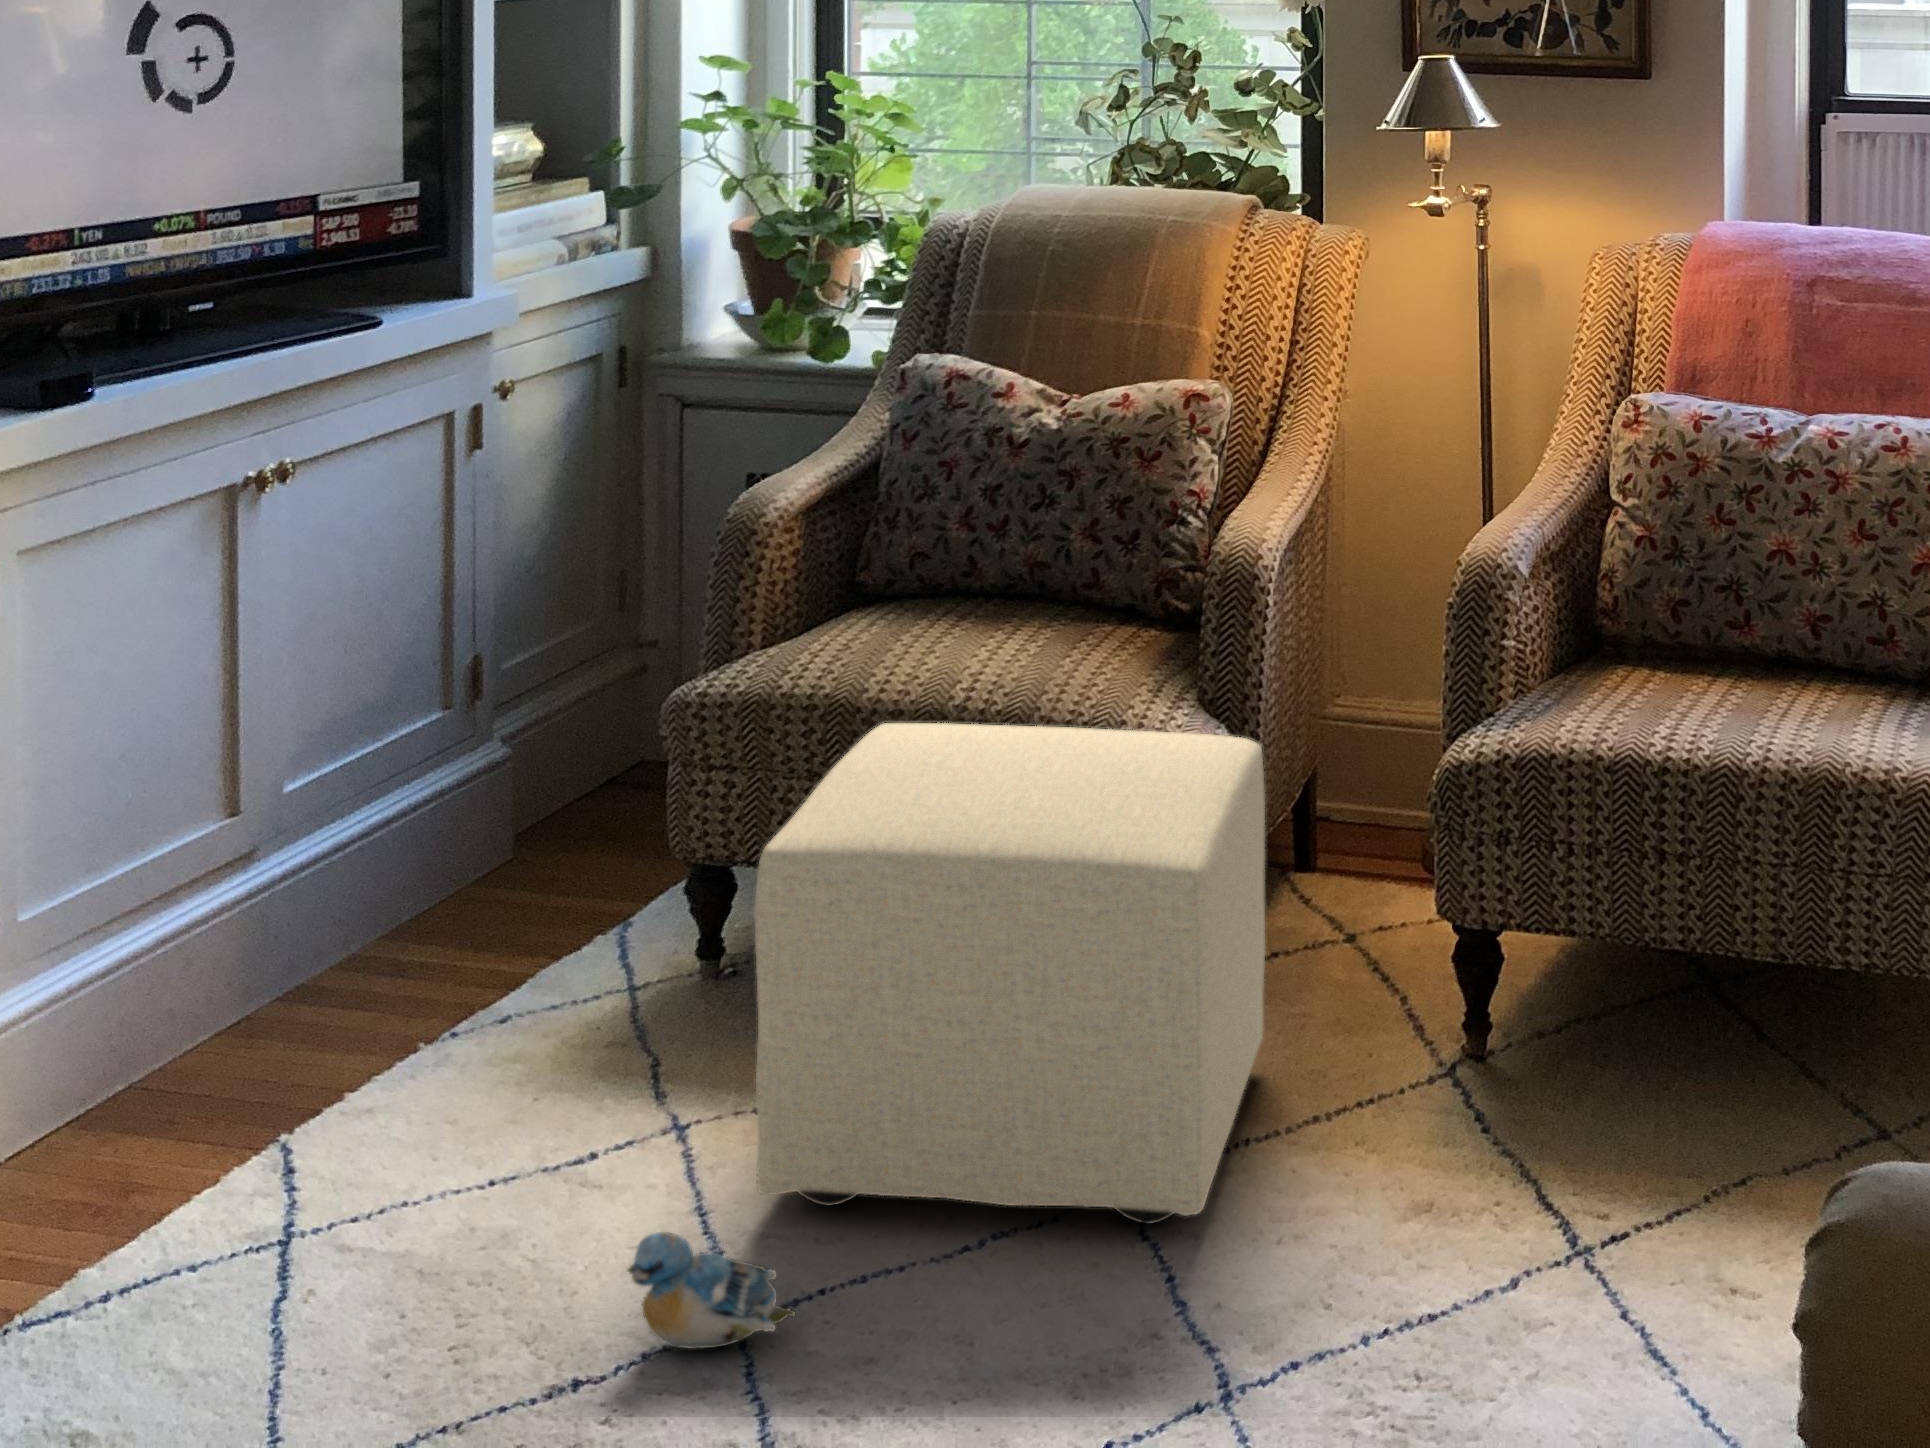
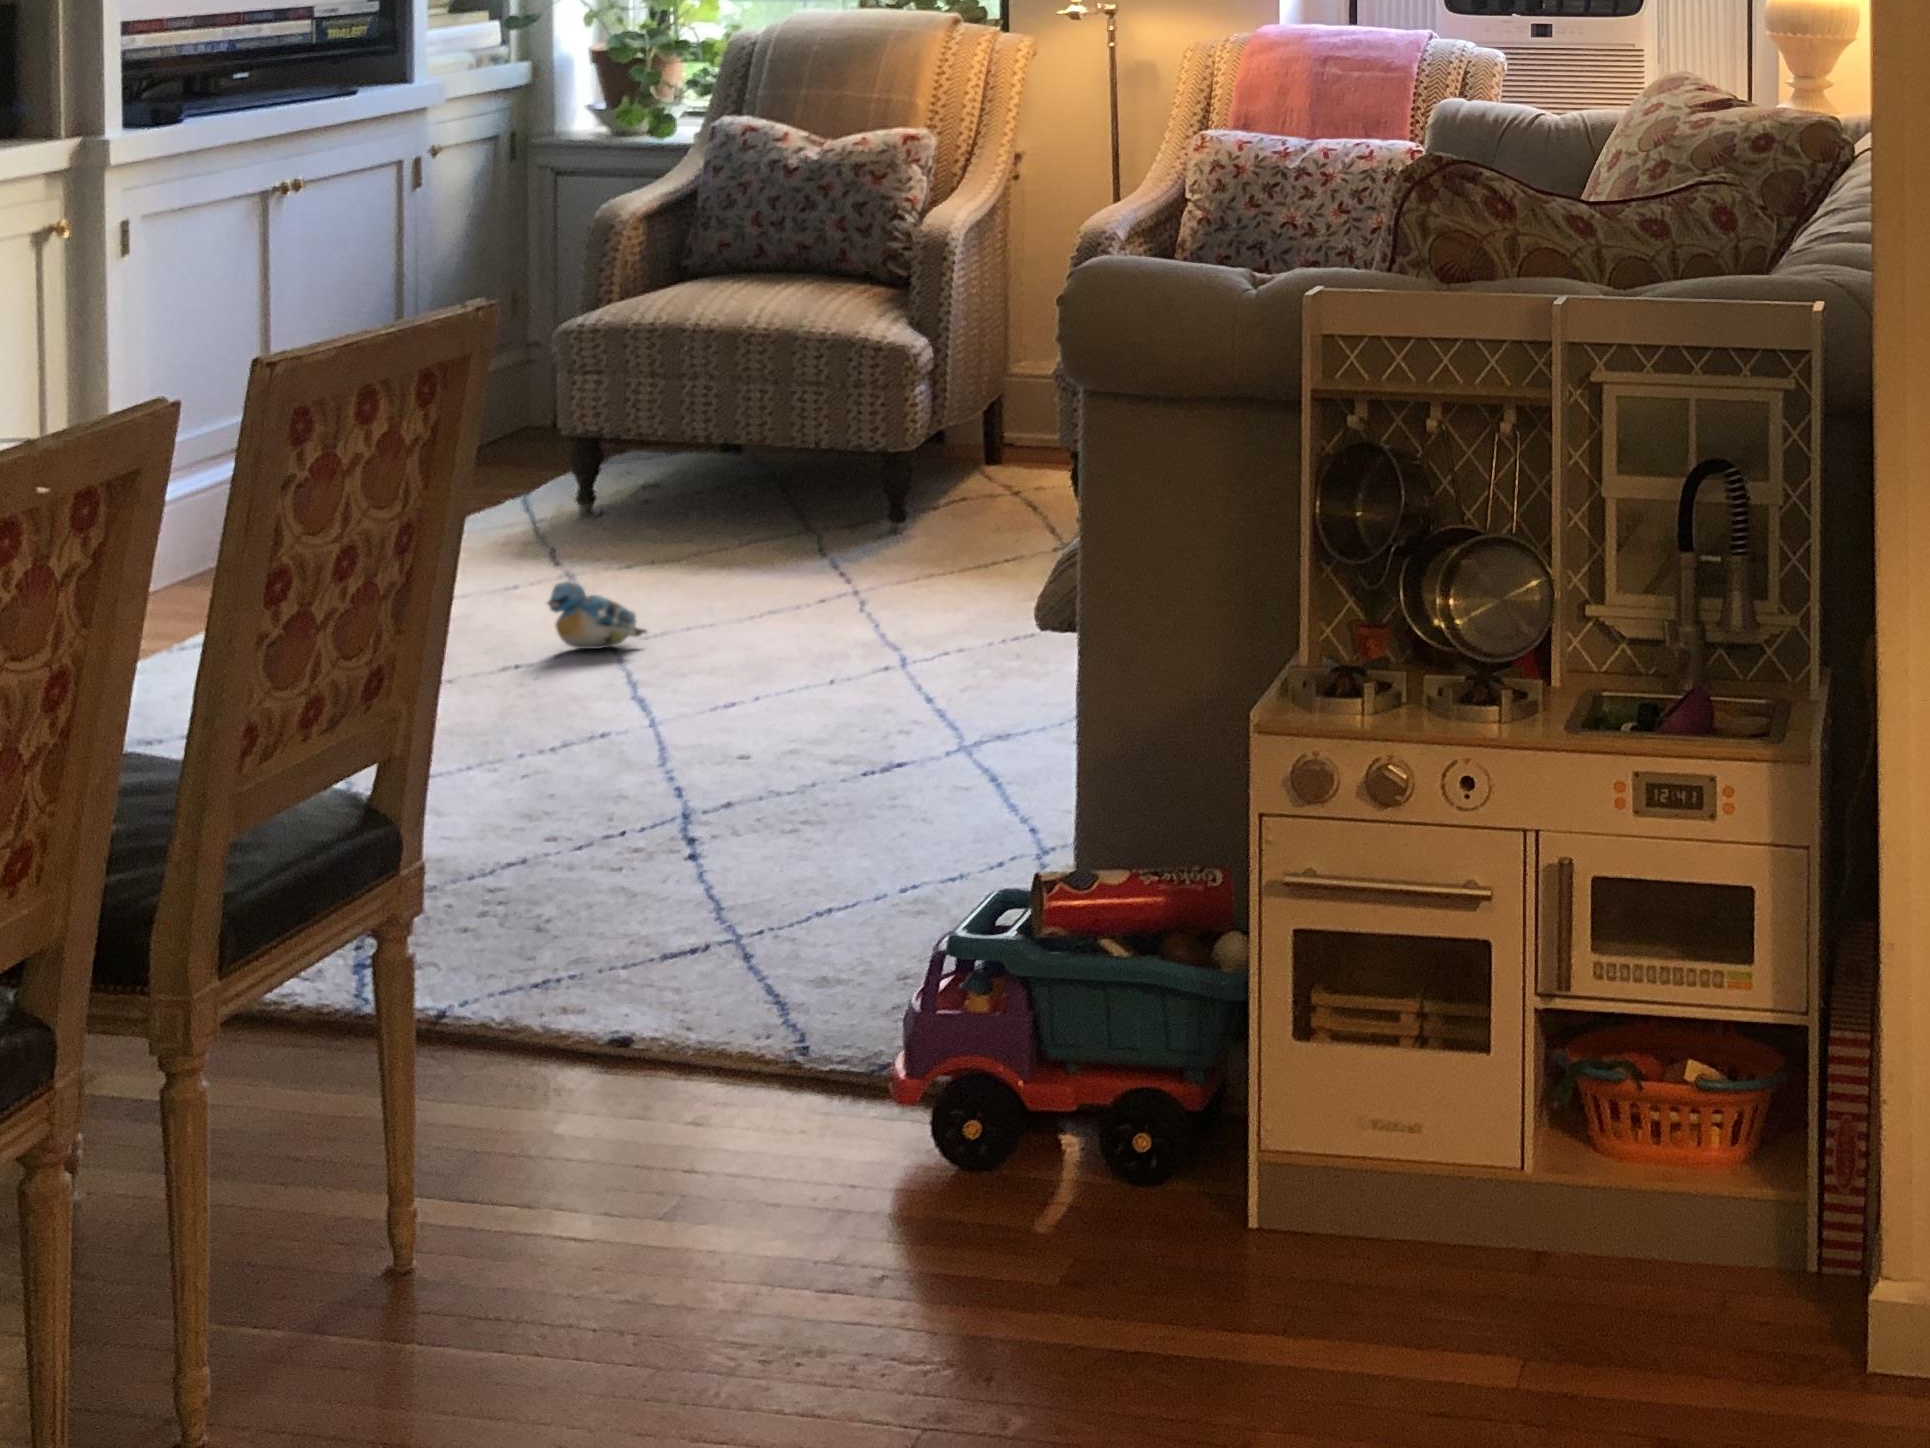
ottoman: present [754,723,1265,1224] -> none [620,332,947,603]

